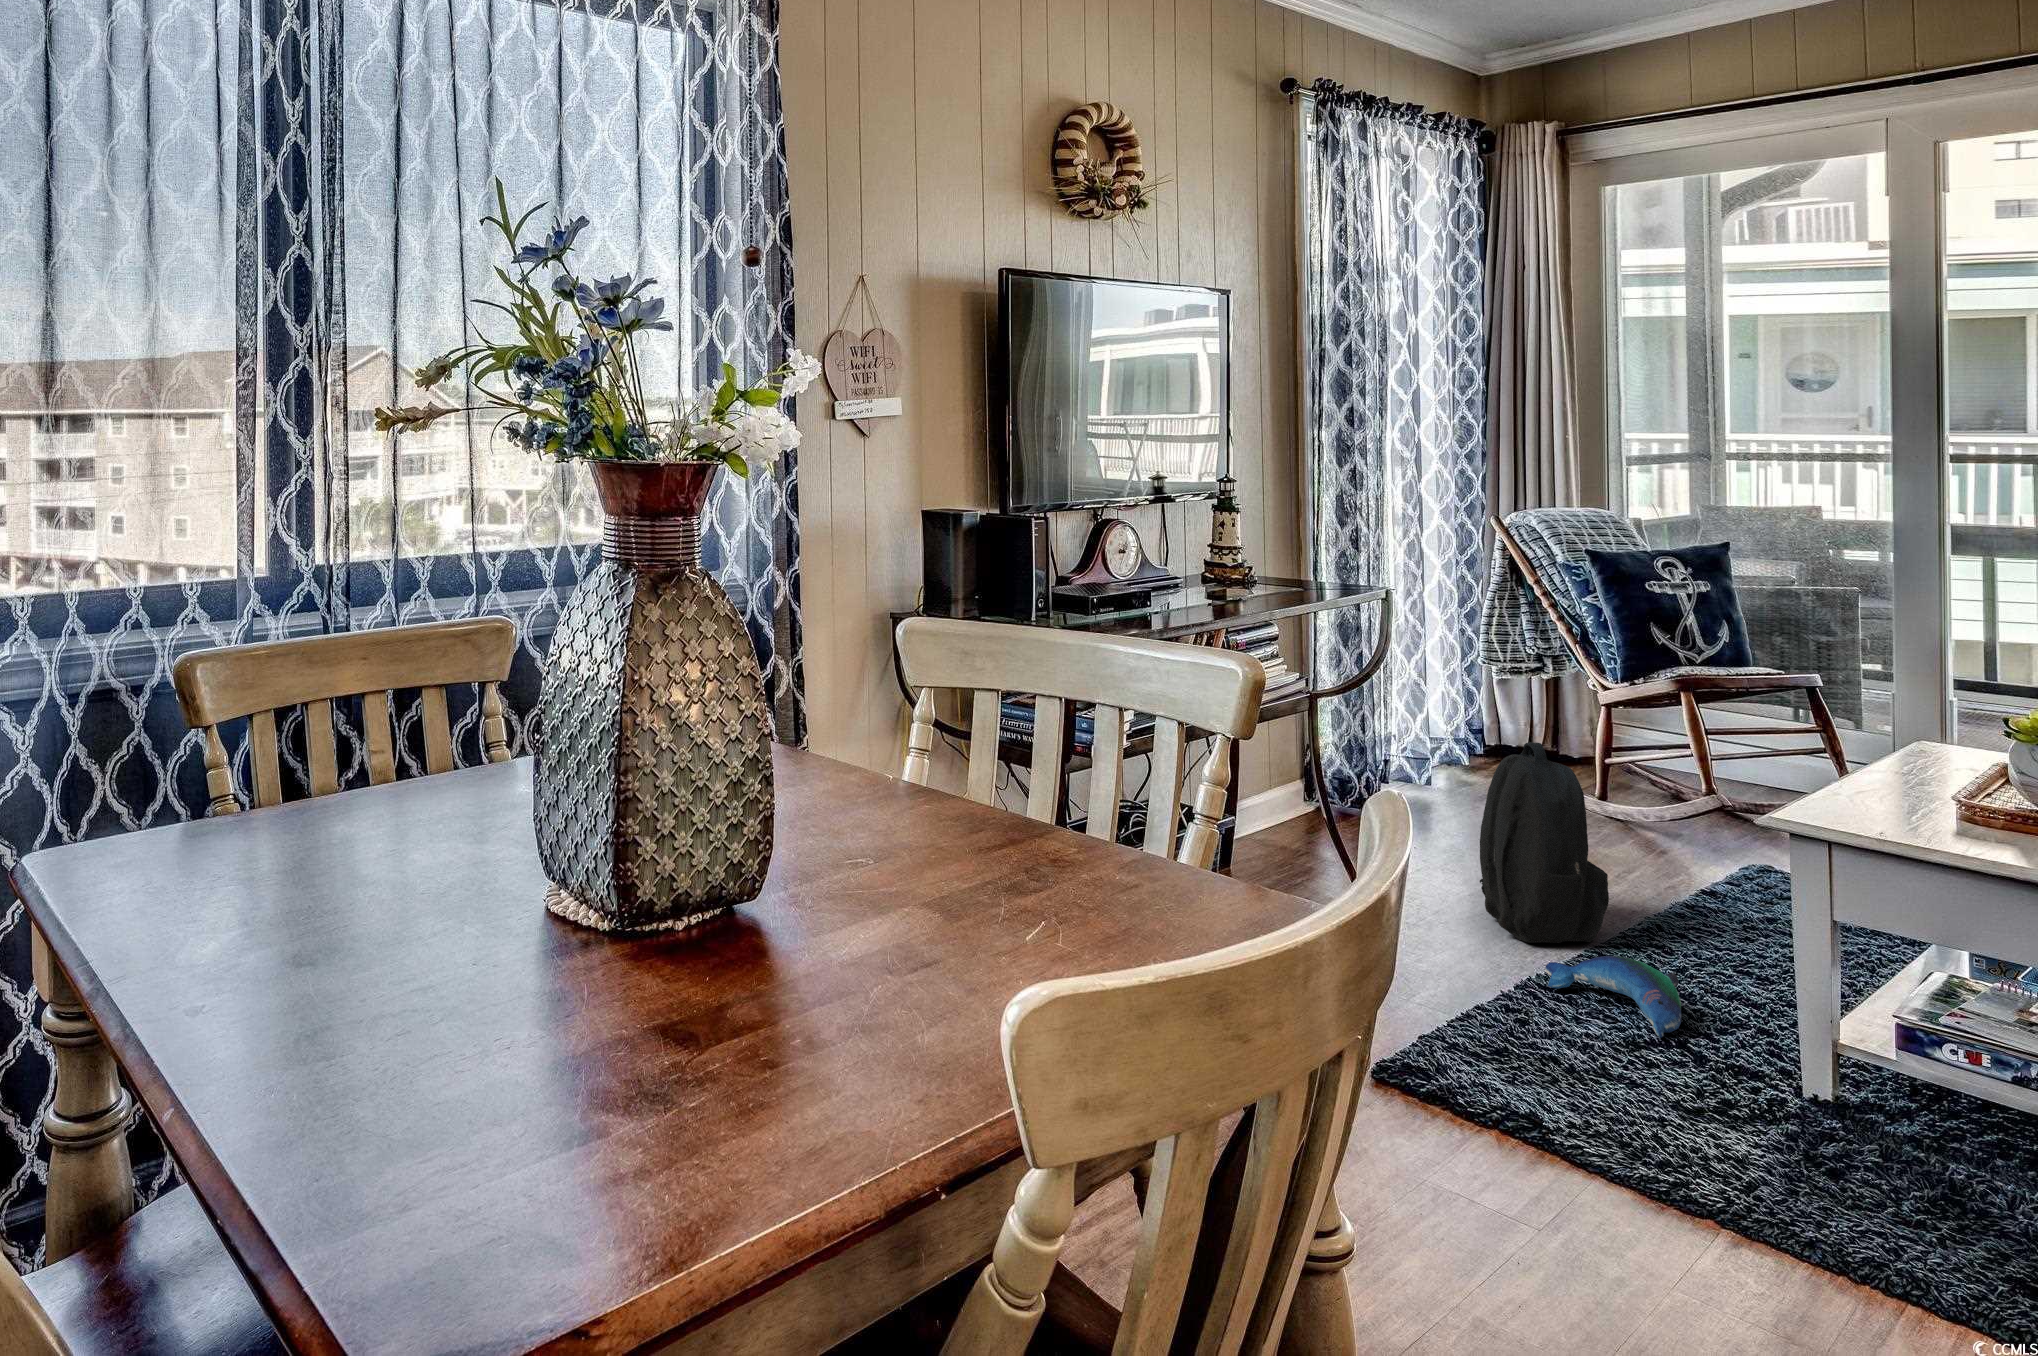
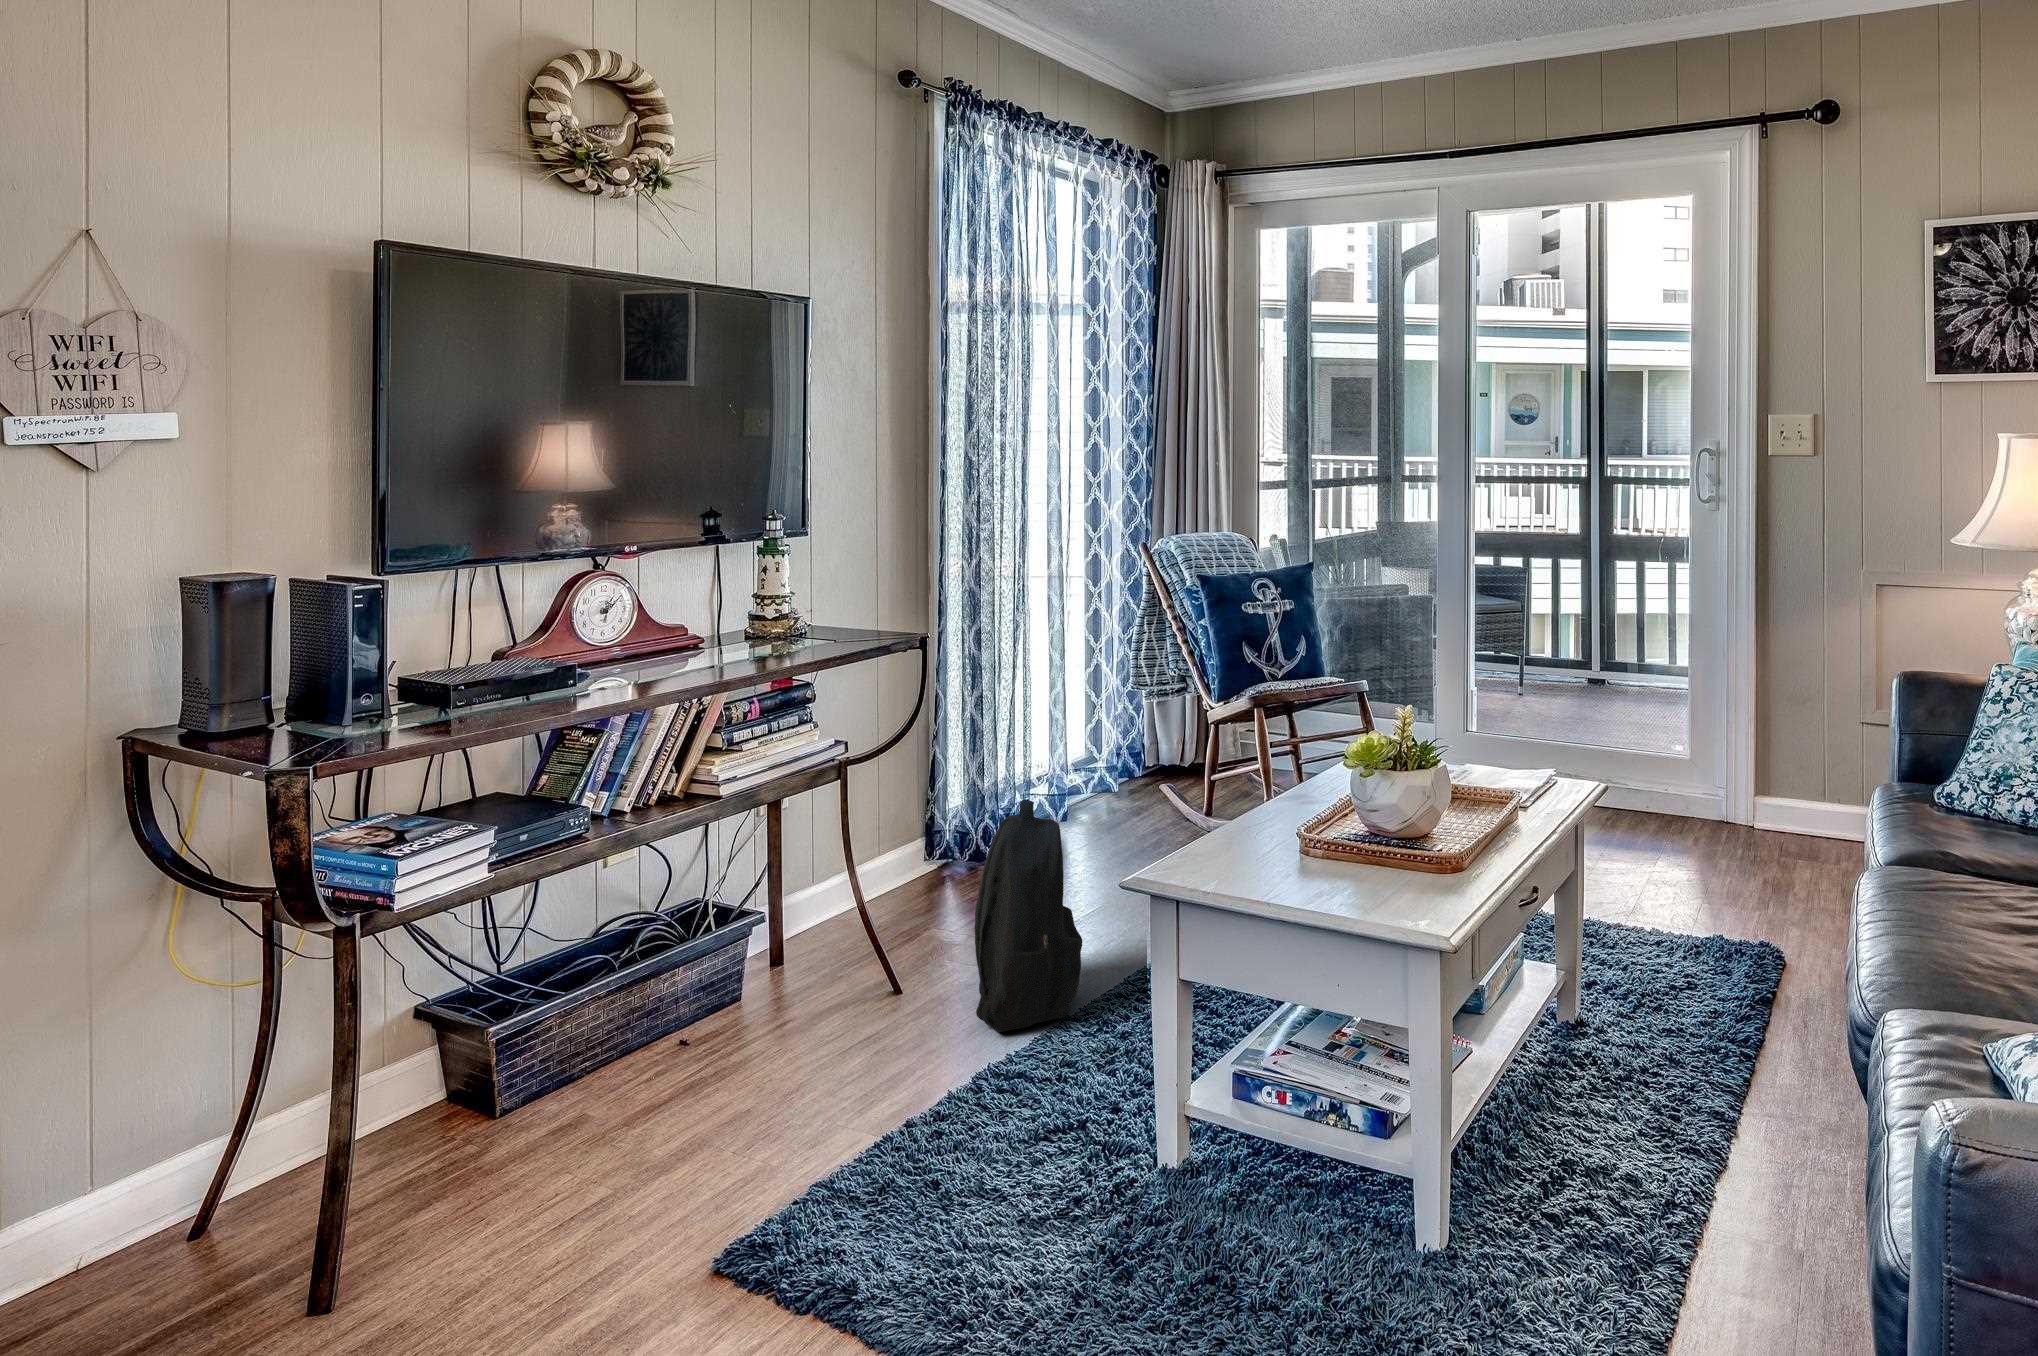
plush toy: present [1545,956,1681,1038] -> none [969,1053,1084,1158]

